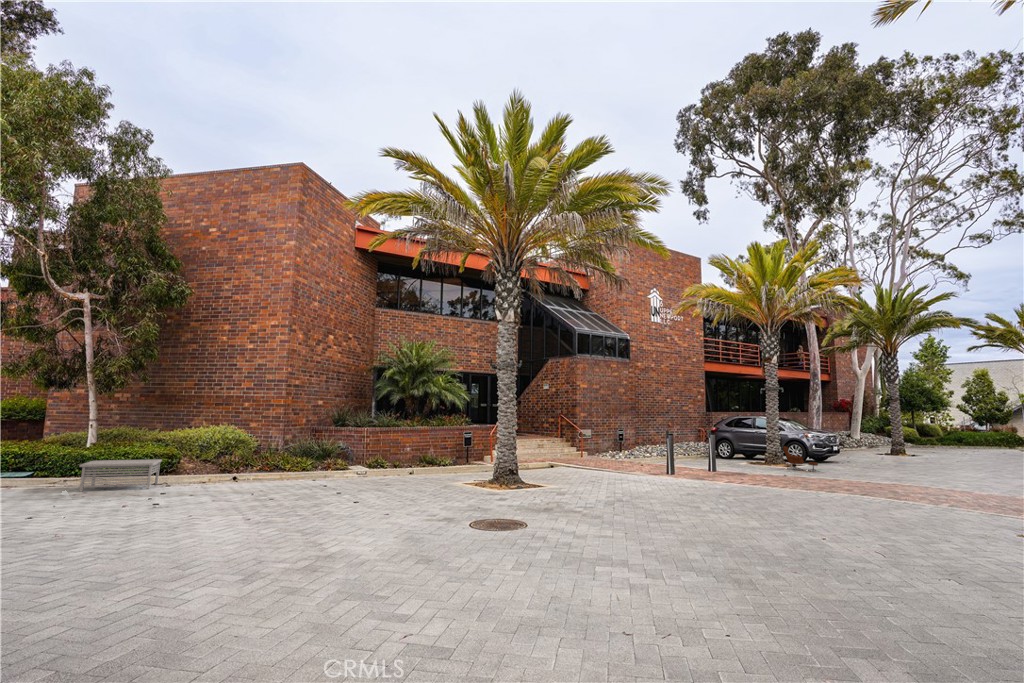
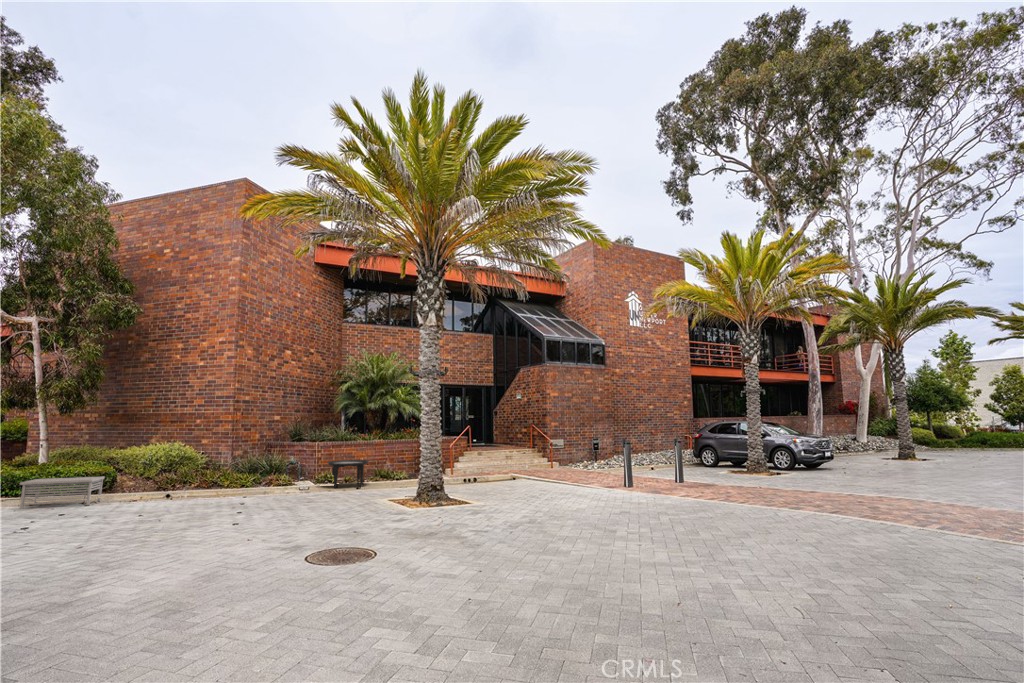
lounge chair: present [783,446,818,471] -> none [758,449,796,475]
round table: none [377,447,418,475] -> present [327,460,368,488]

